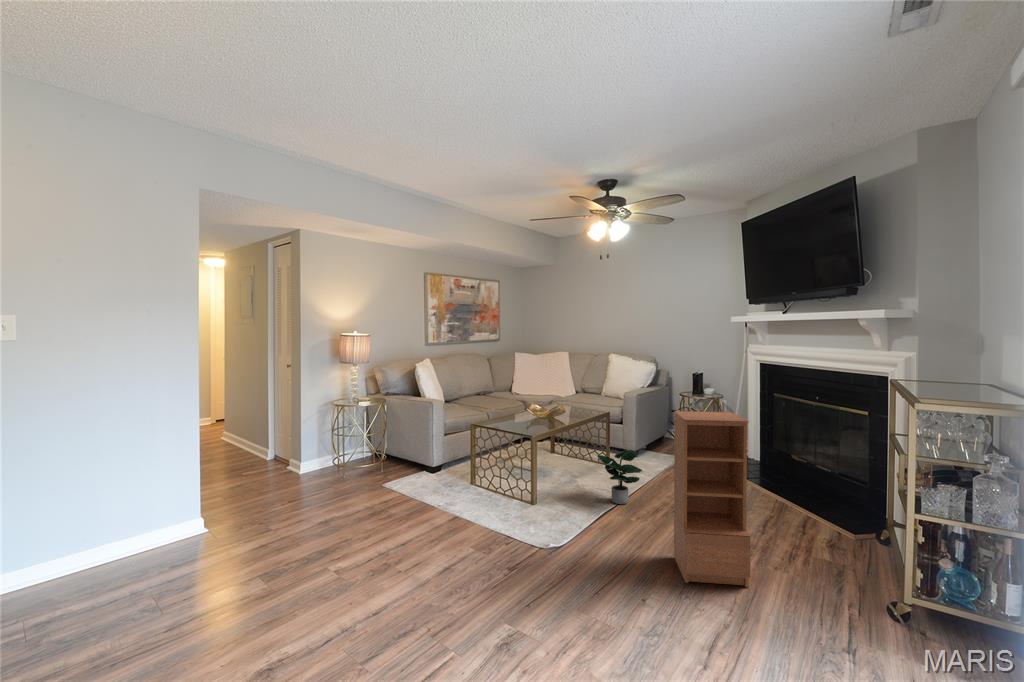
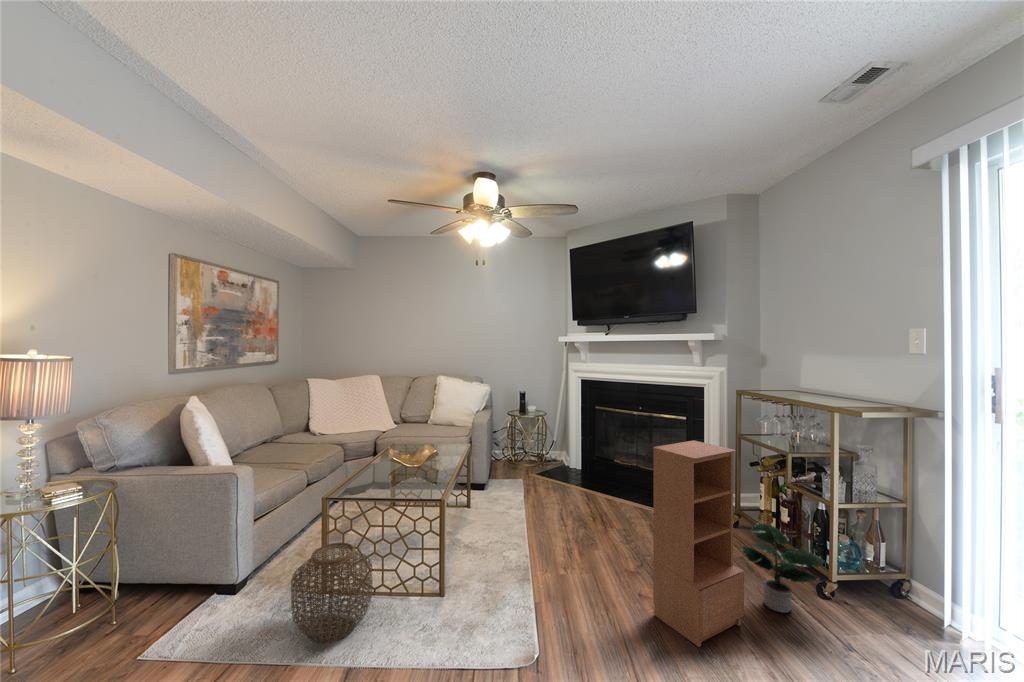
woven basket: none [439,449,485,504] -> present [291,542,372,642]
potted plant: present [597,450,642,504] -> present [742,523,824,613]

